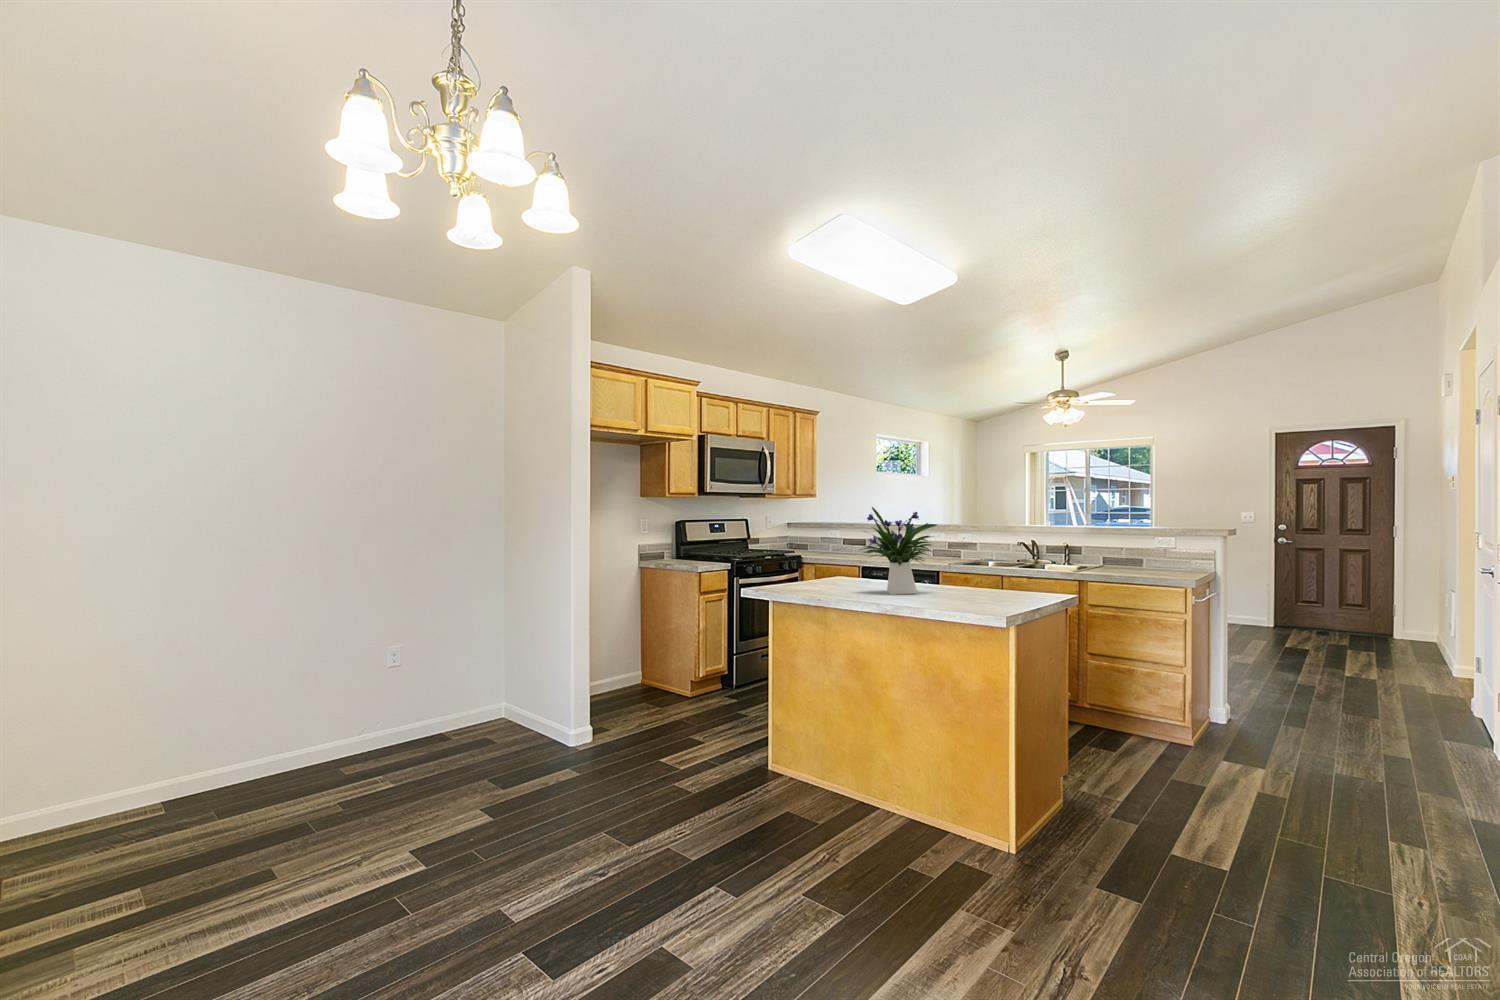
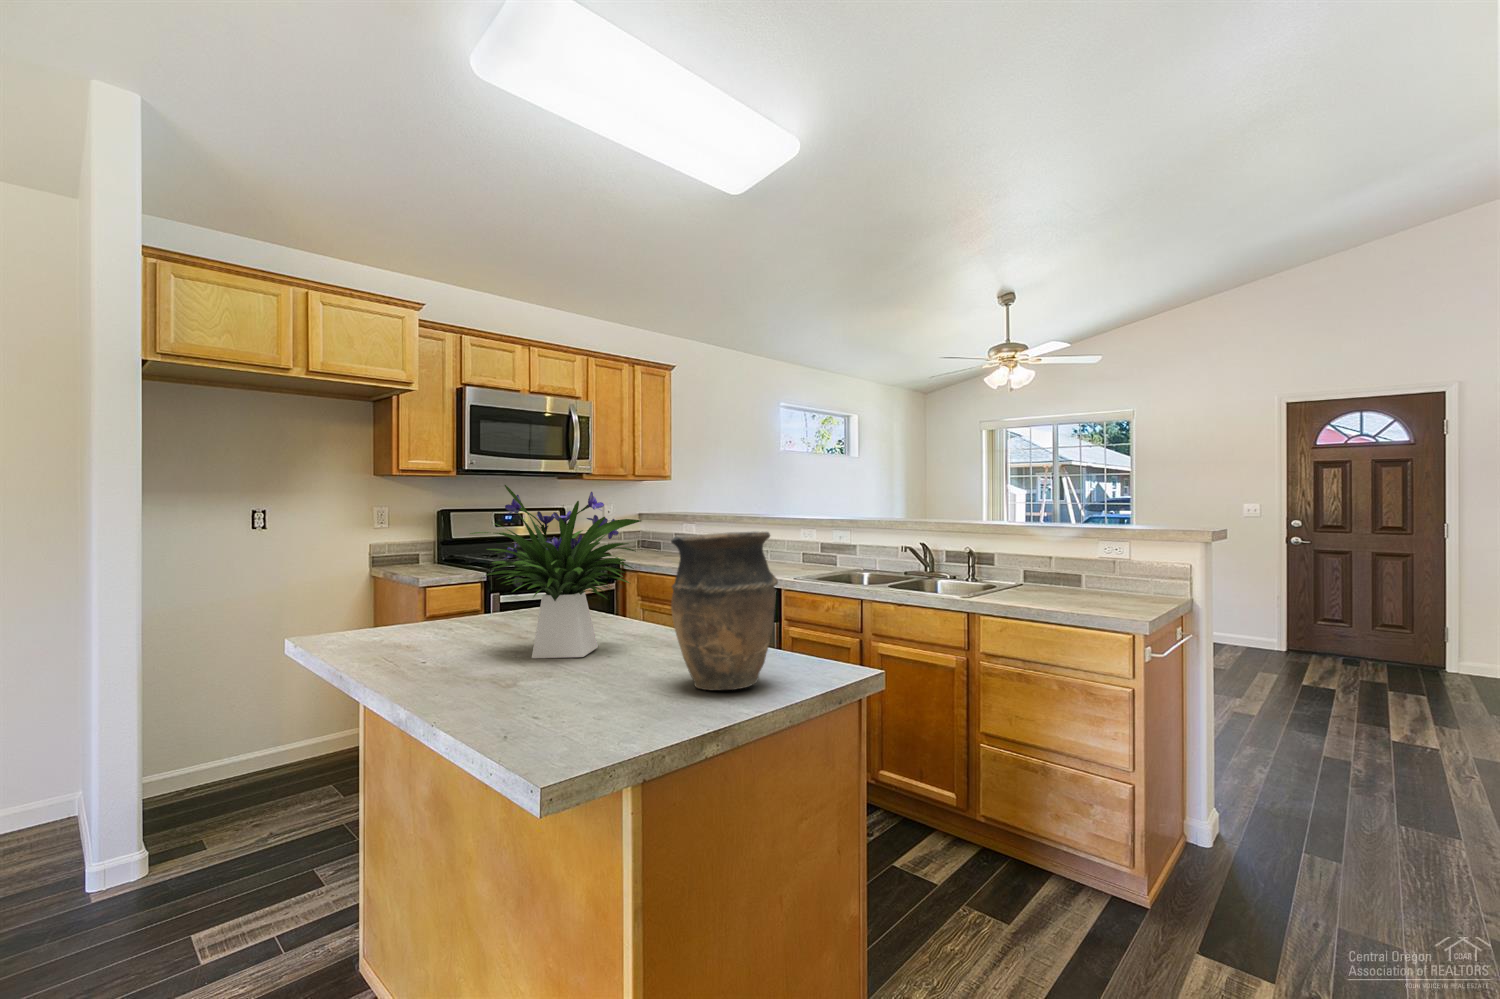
vase: none [989,529,1040,599] -> present [671,532,778,690]

